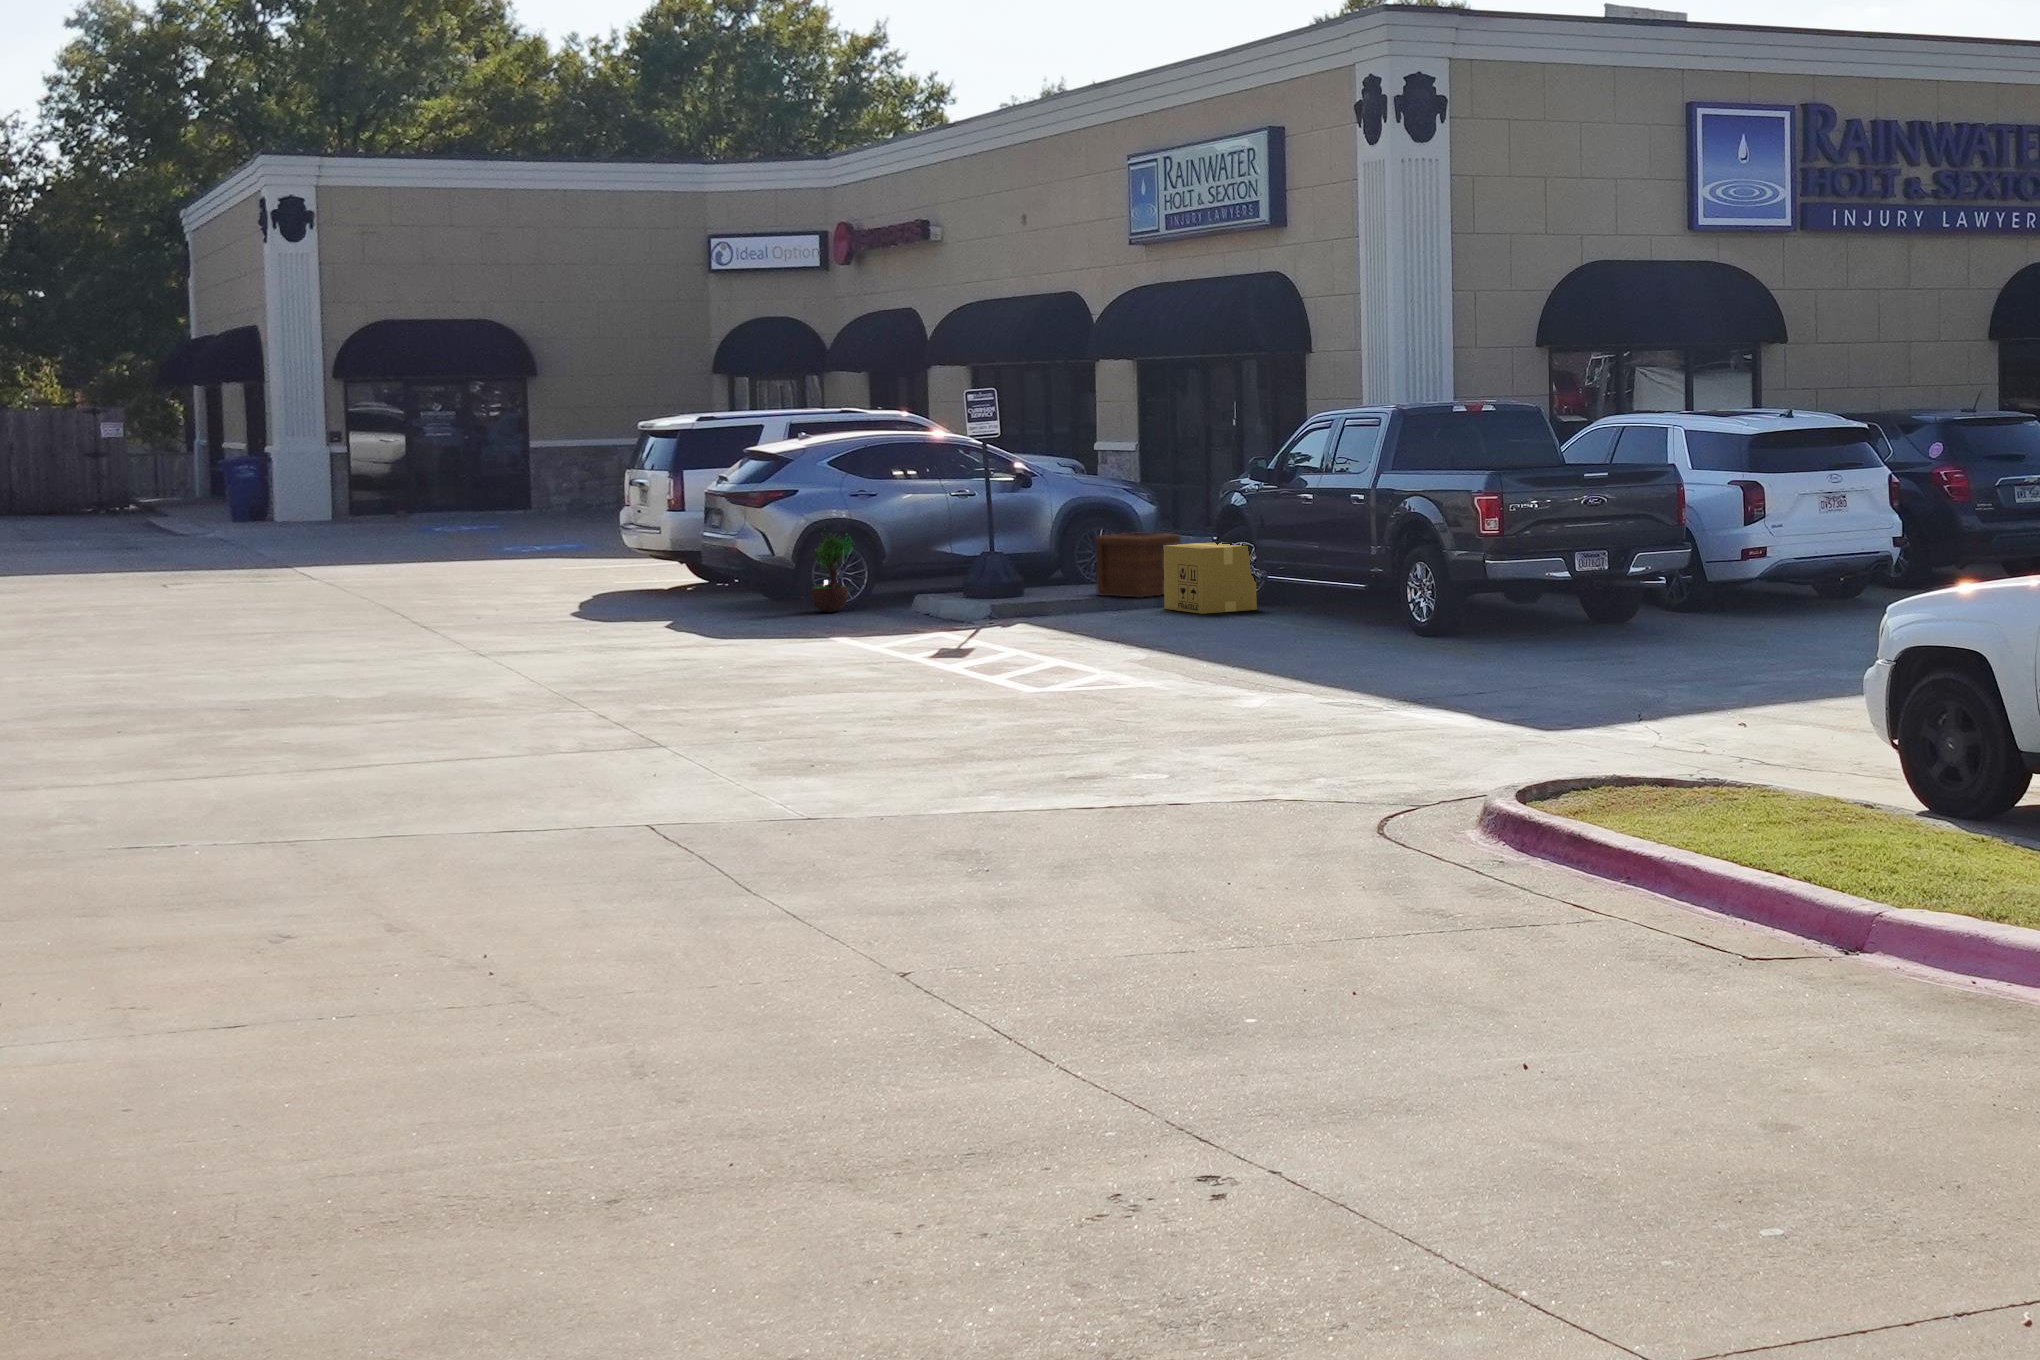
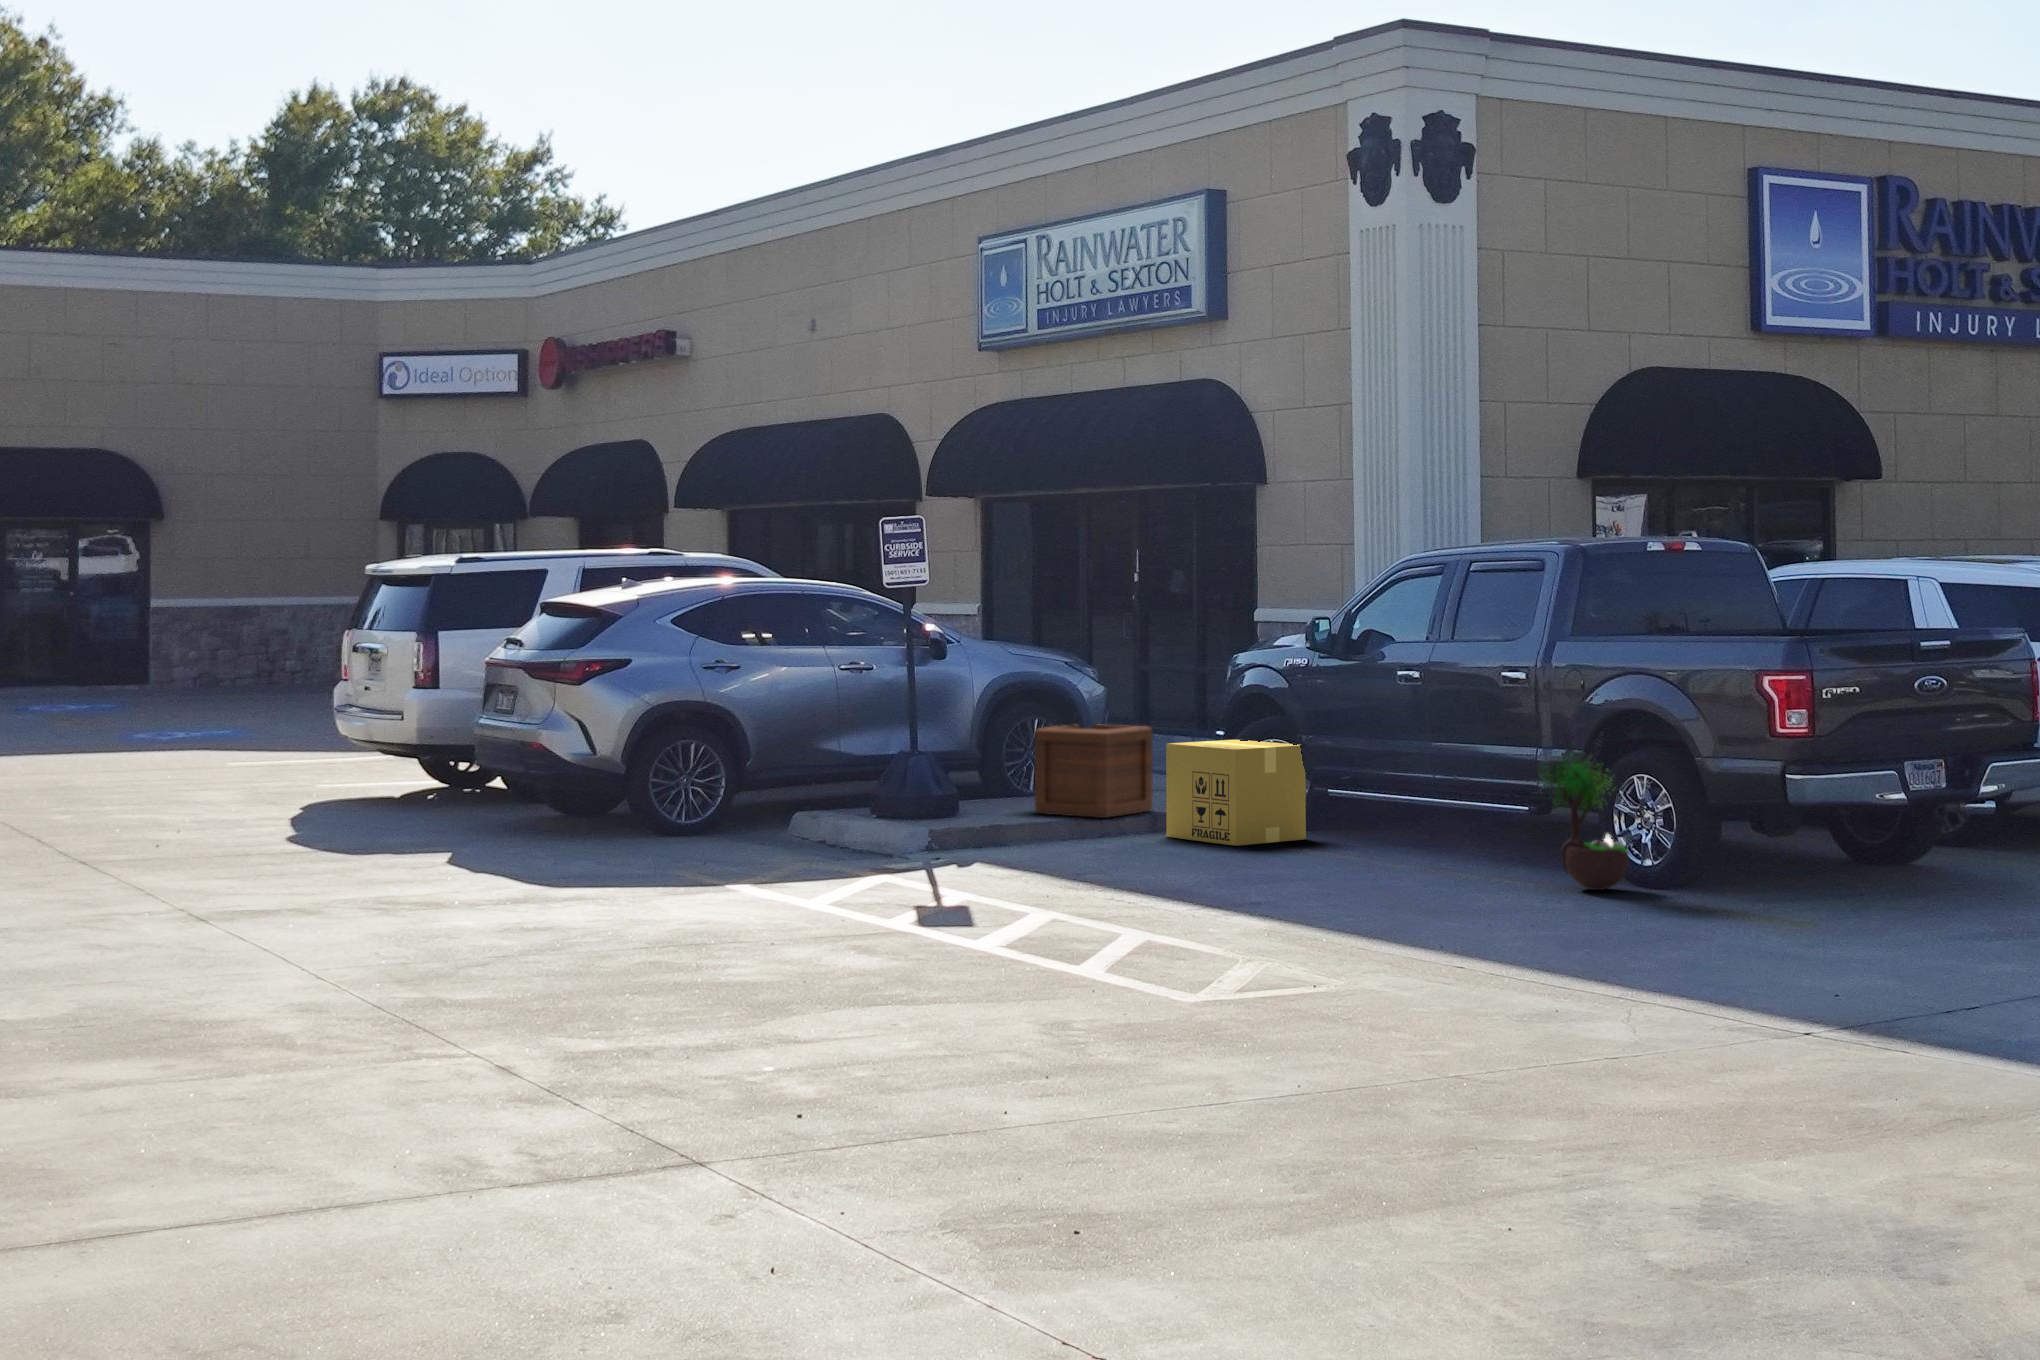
potted tree: present [808,533,853,612] -> present [1536,752,1629,890]

